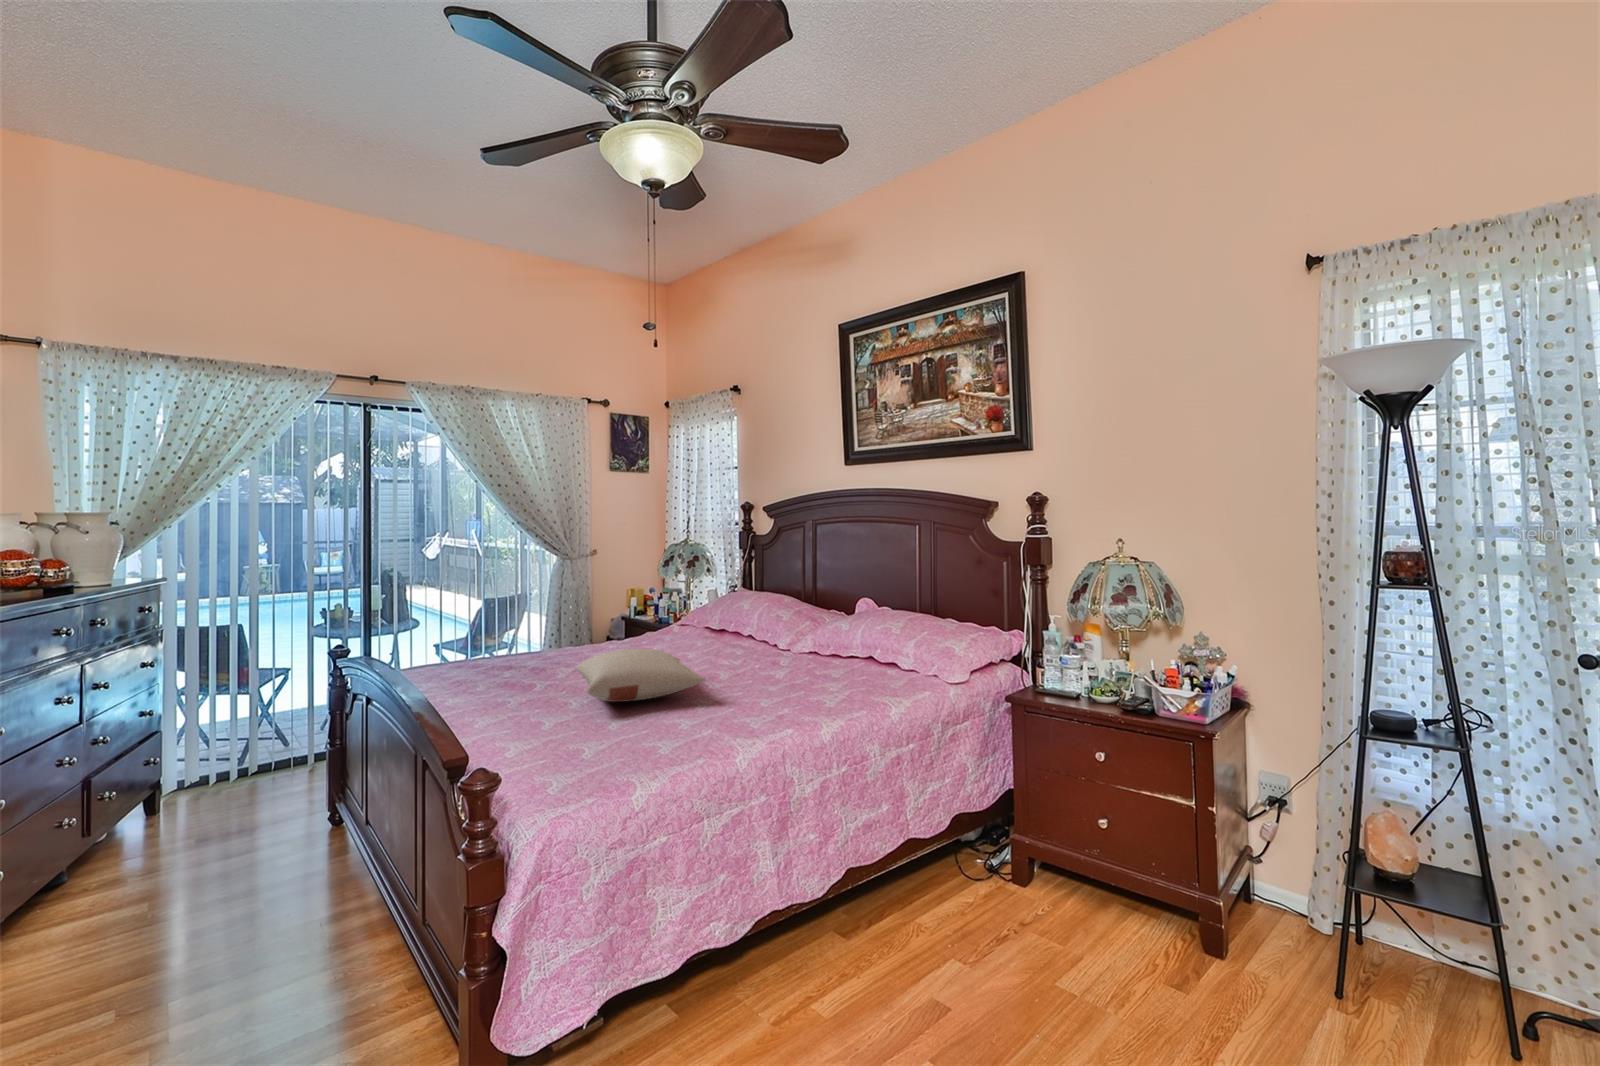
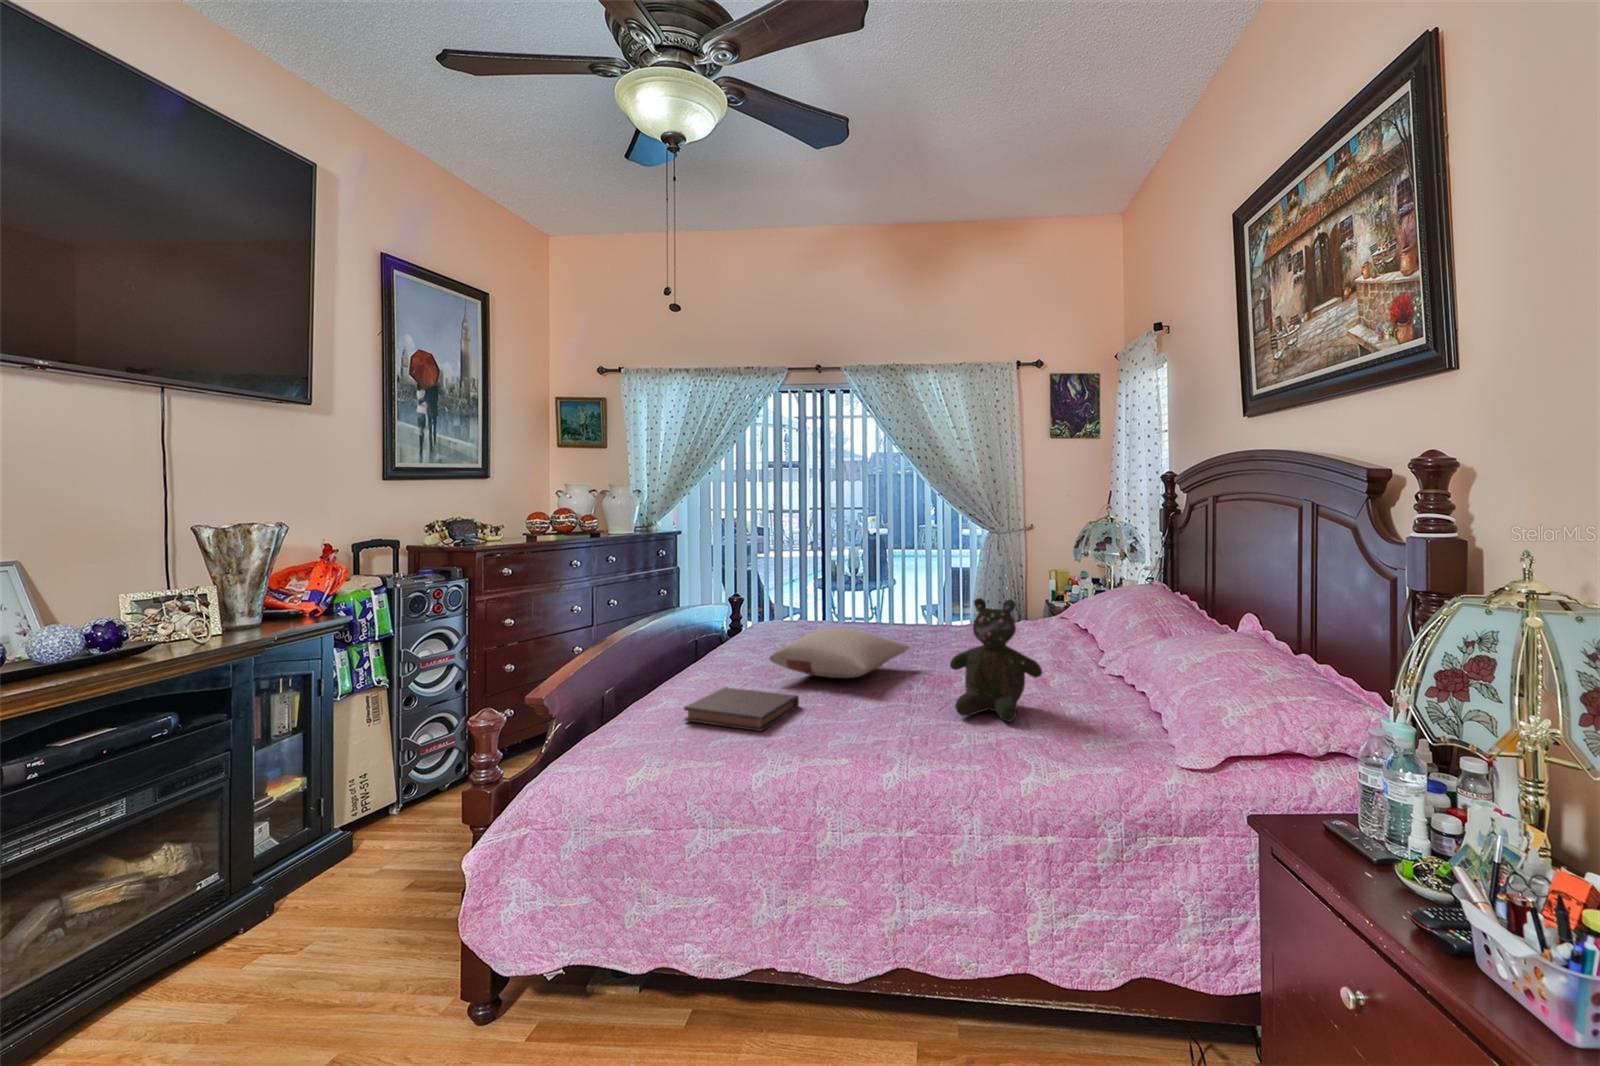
teddy bear: none [777,596,852,697] -> present [950,598,1042,722]
book: none [584,716,705,770] -> present [684,687,799,731]

